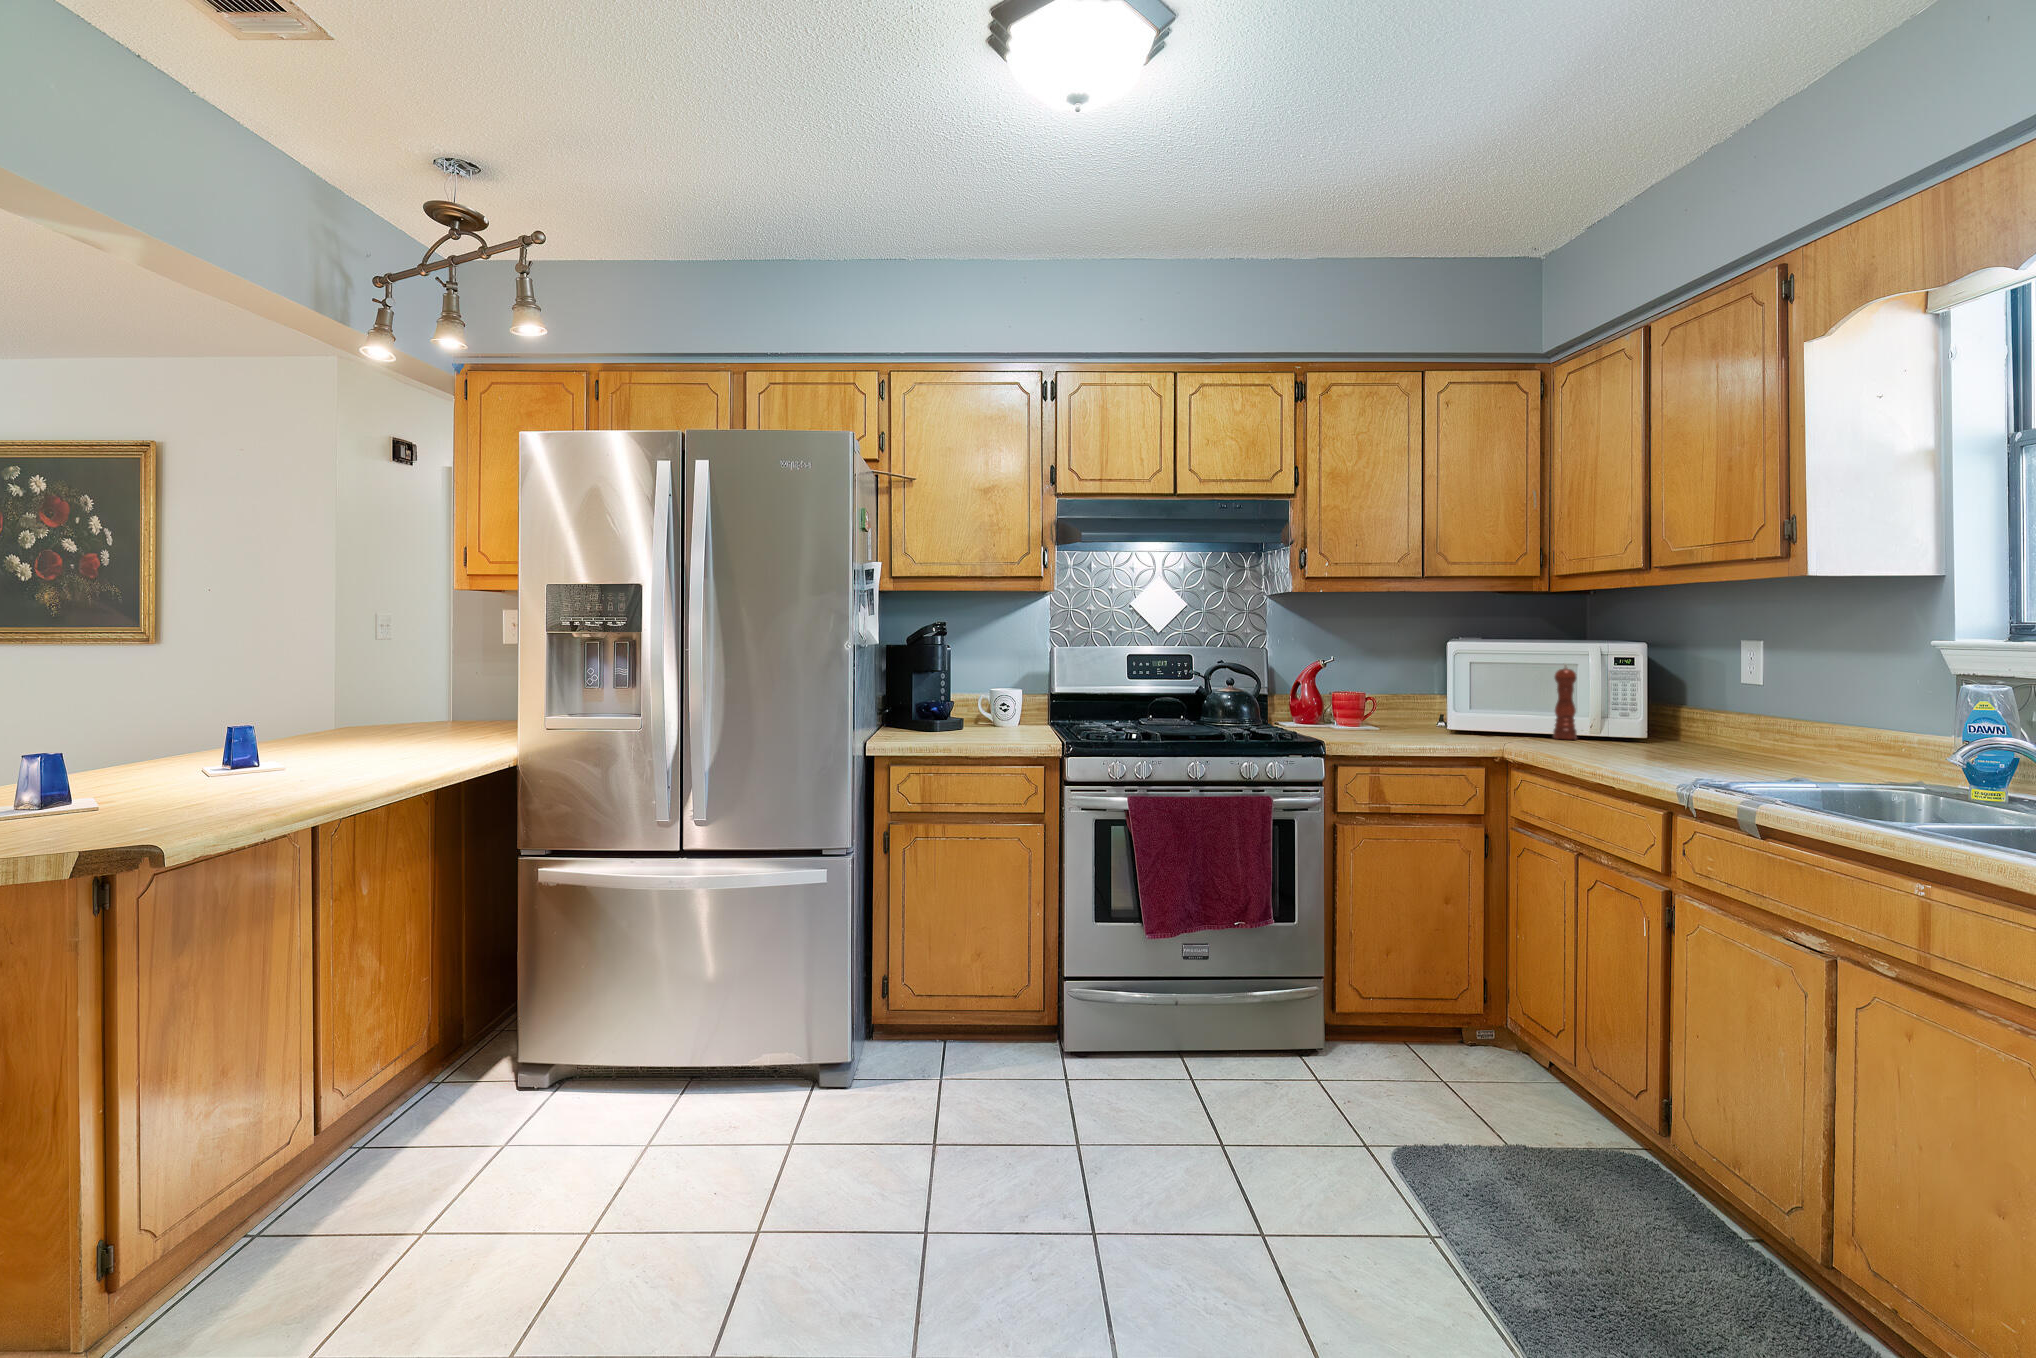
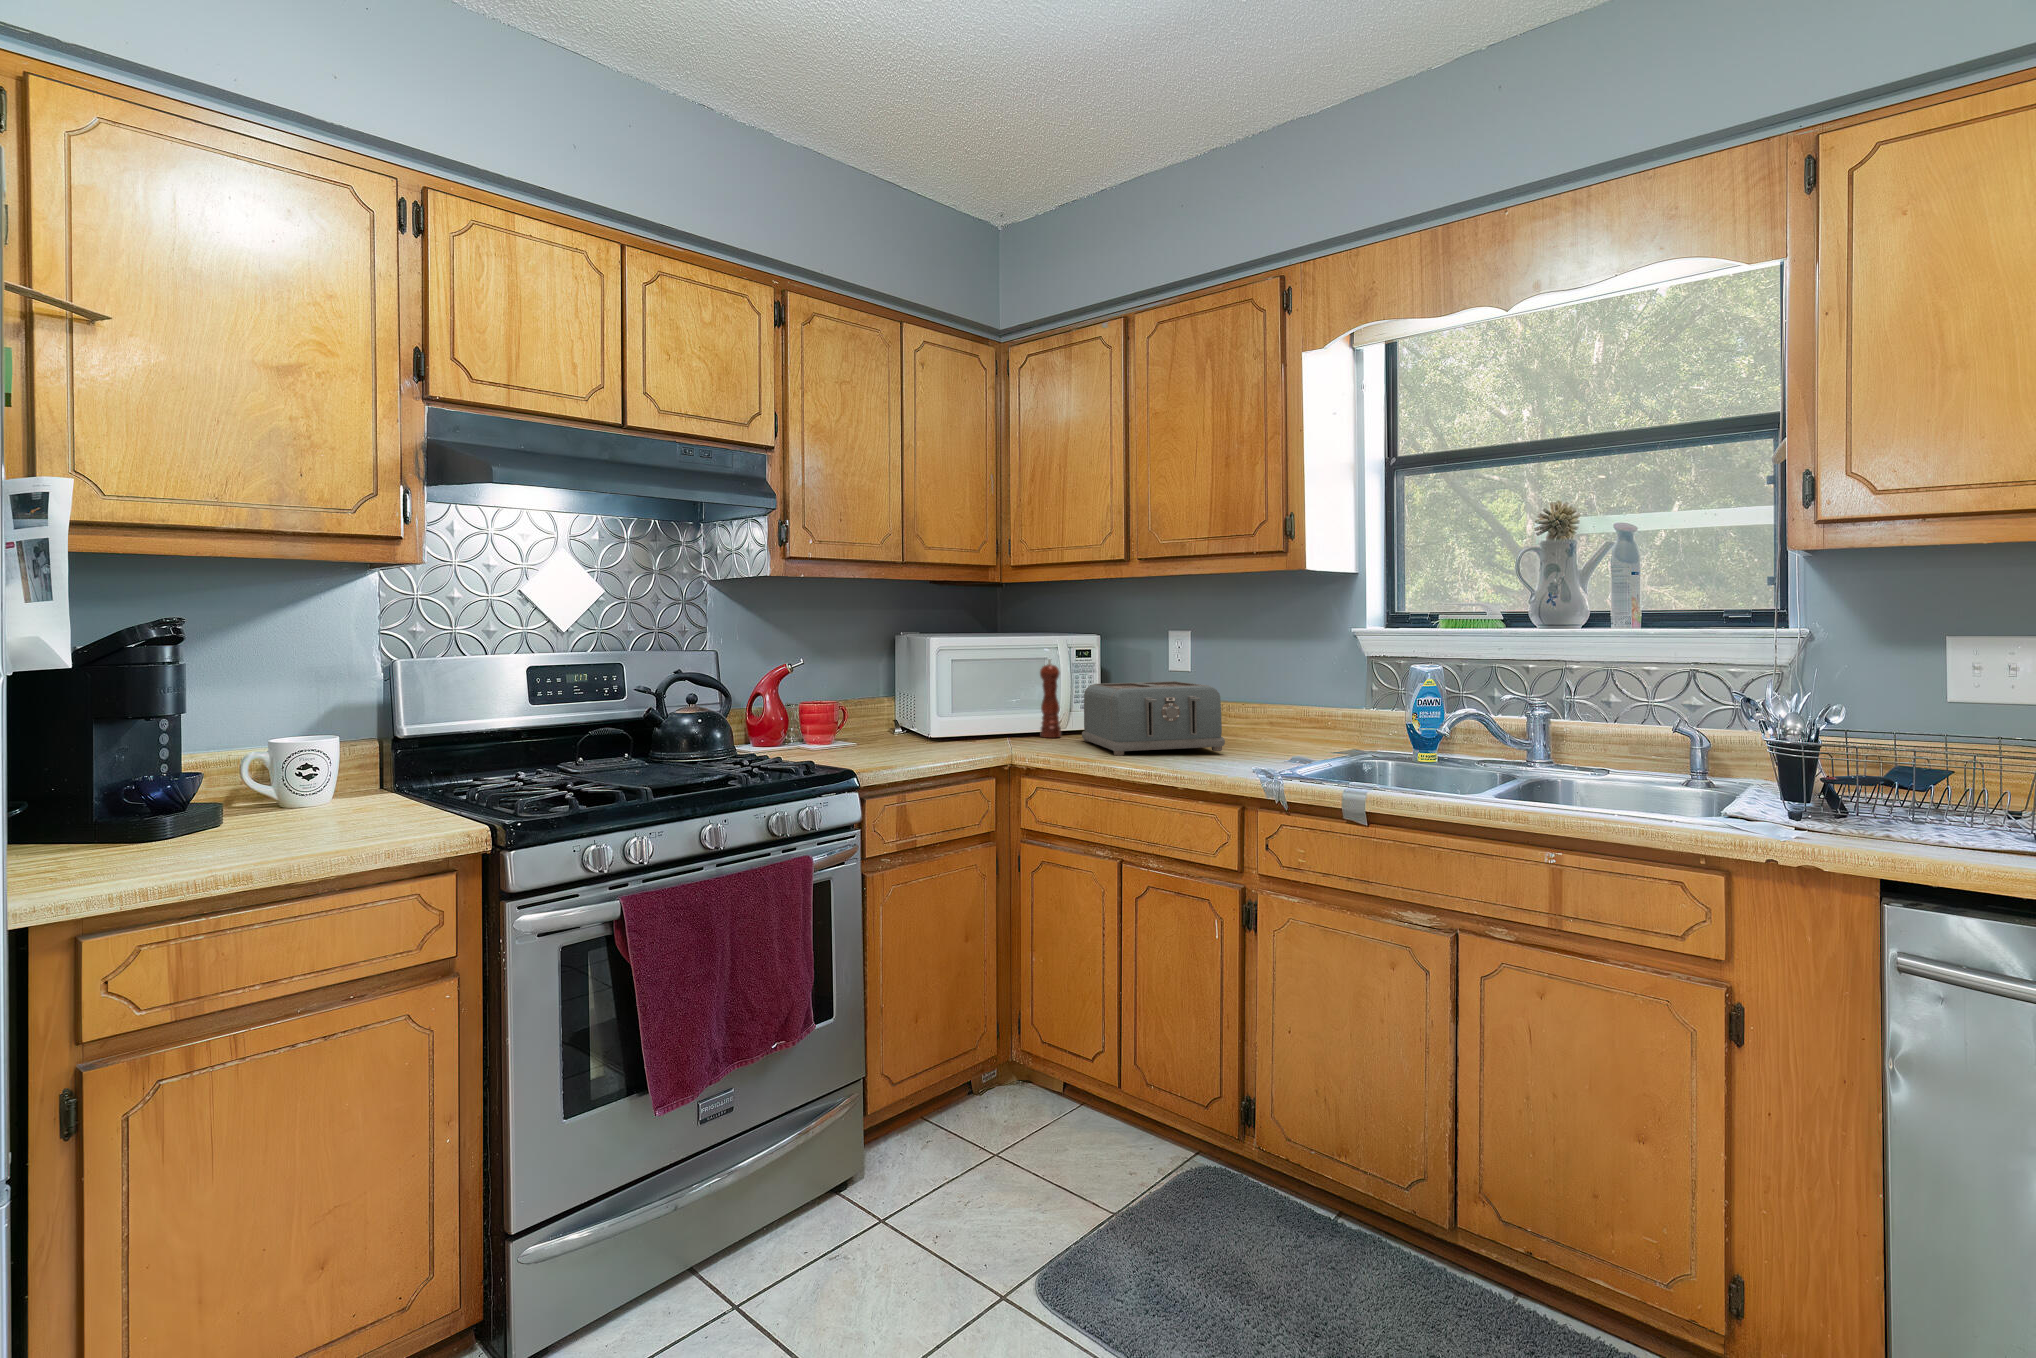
toaster: none [1577,688,1722,762] -> present [1082,681,1225,756]

